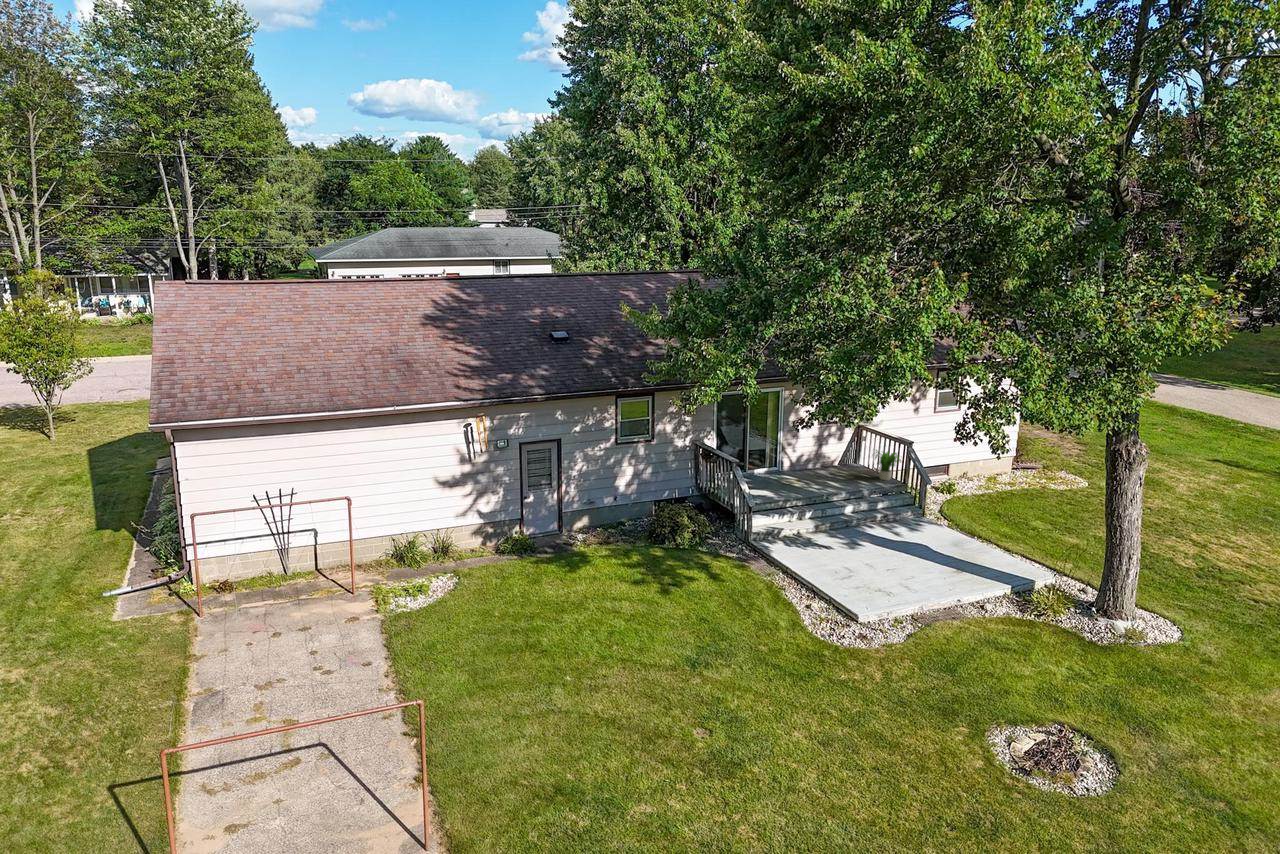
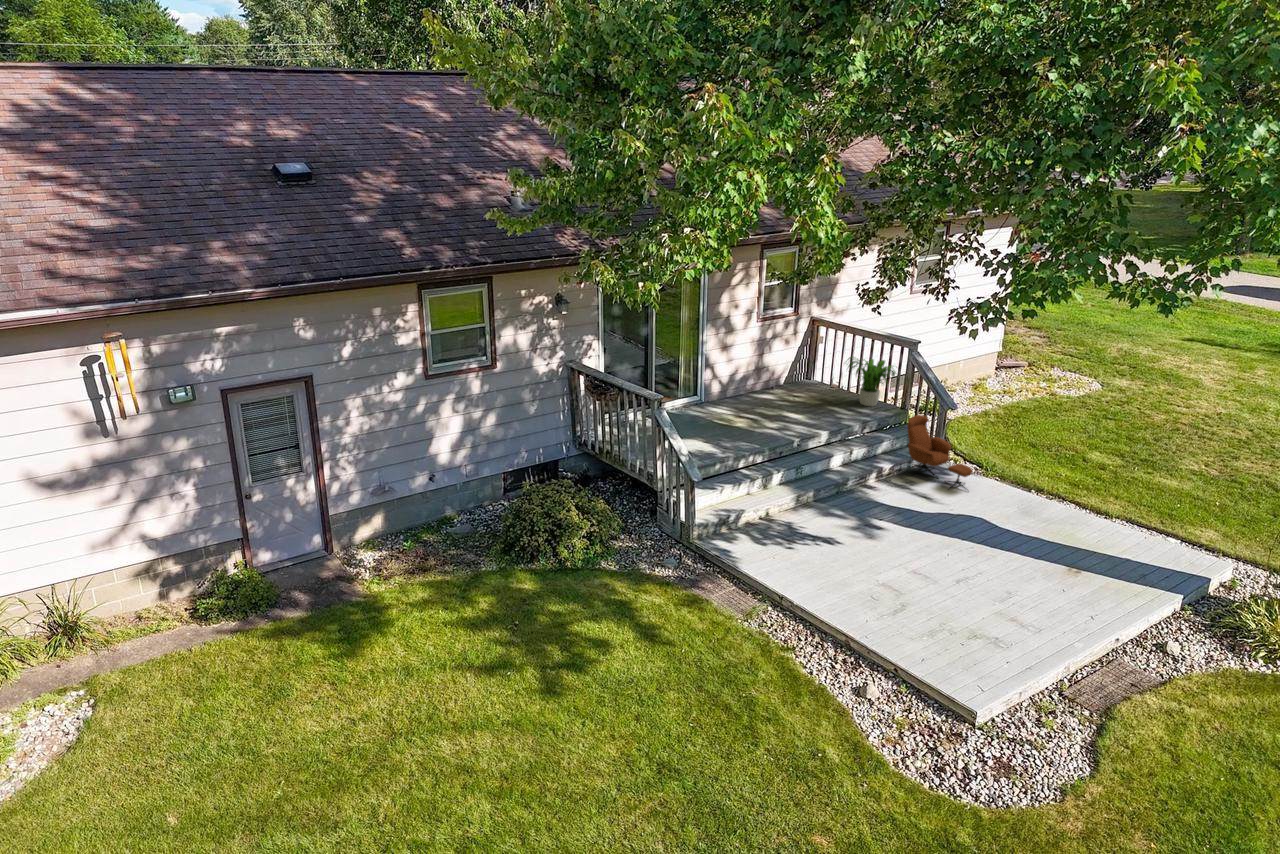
lounge chair: none [903,486,941,534] -> present [907,415,973,490]

